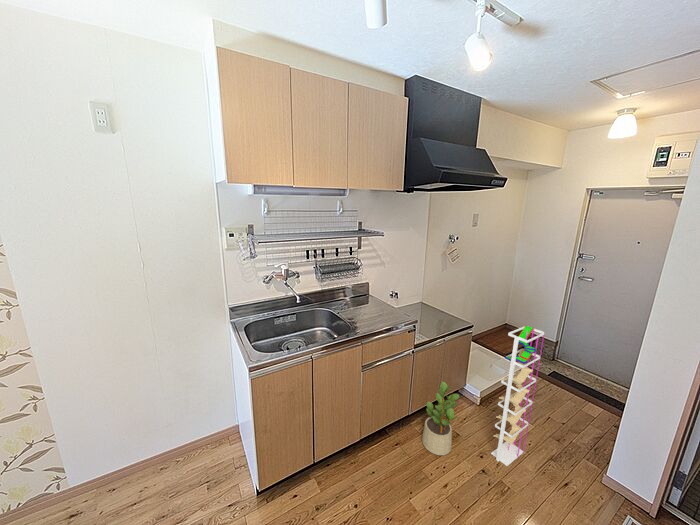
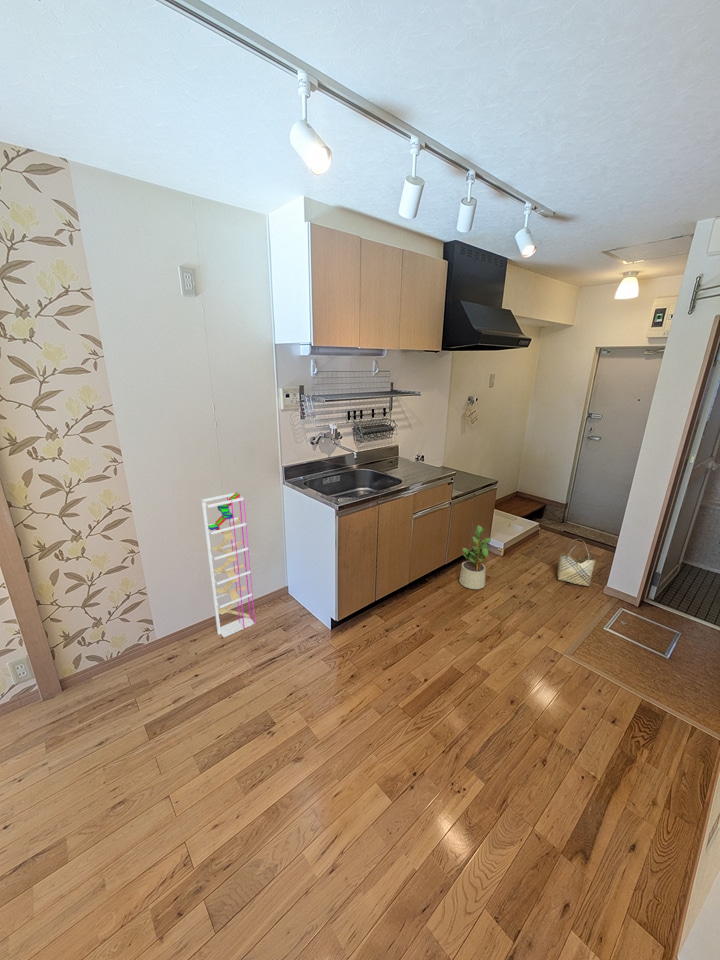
shelving unit: present [491,326,545,466] -> present [201,492,255,637]
woven basket: none [542,406,591,469] -> present [557,539,596,586]

